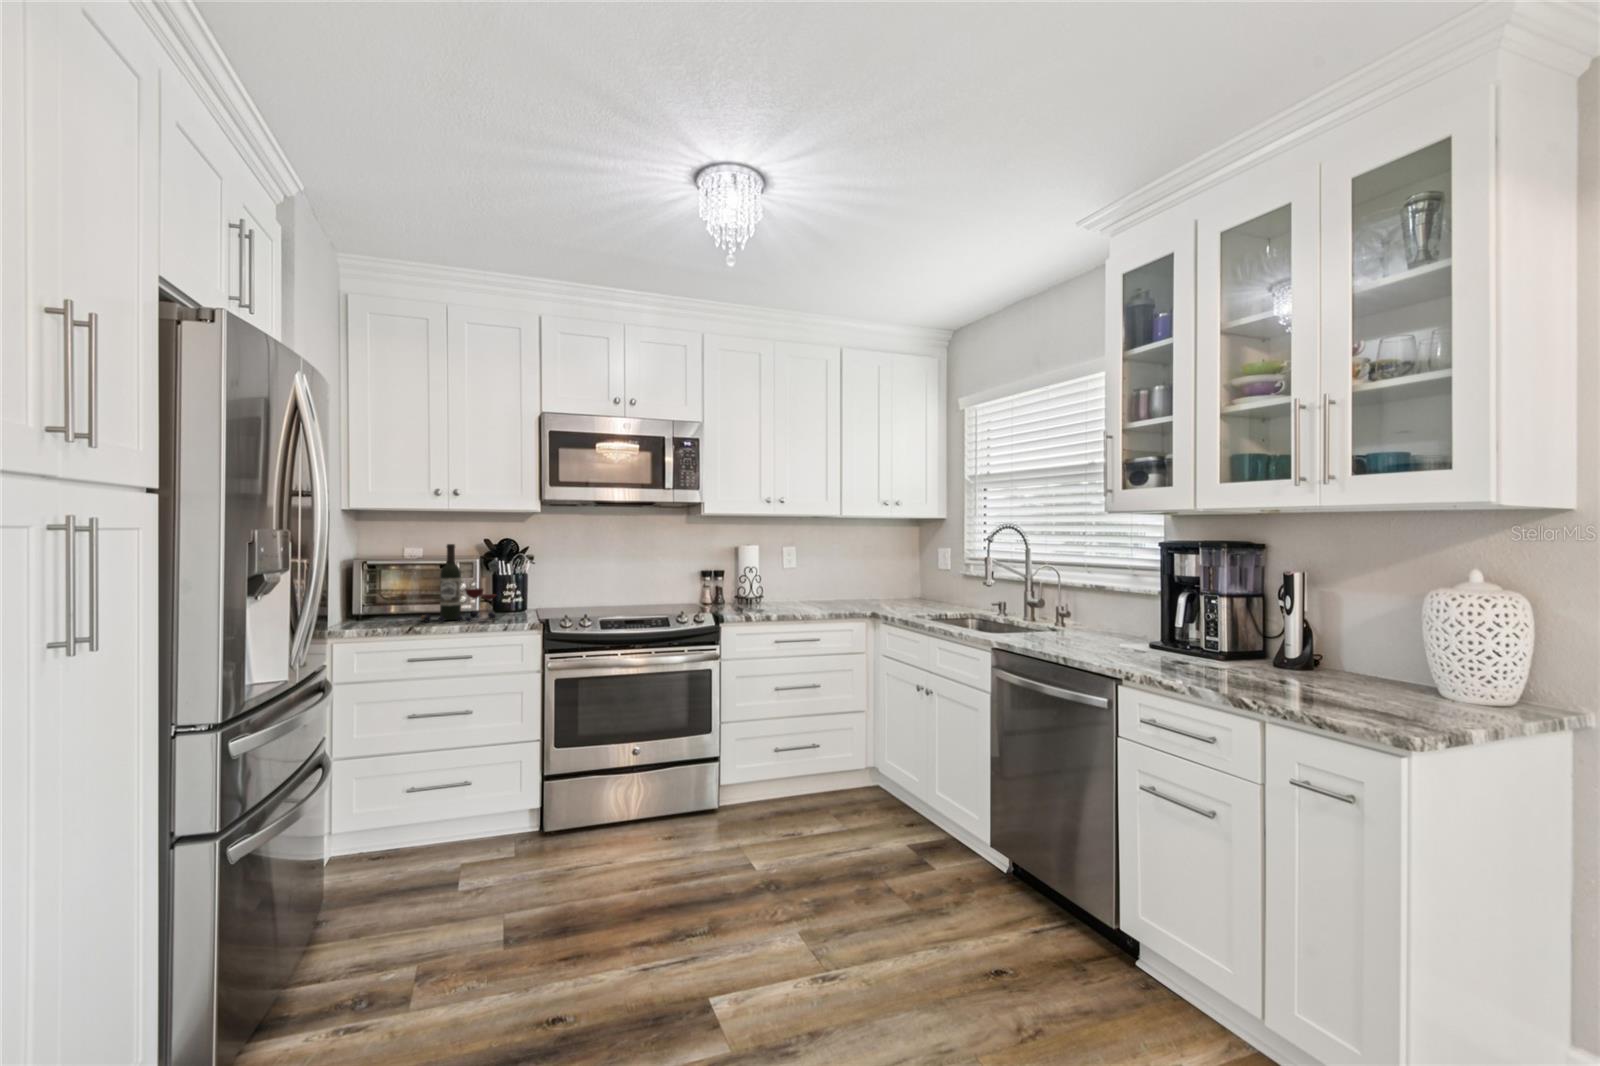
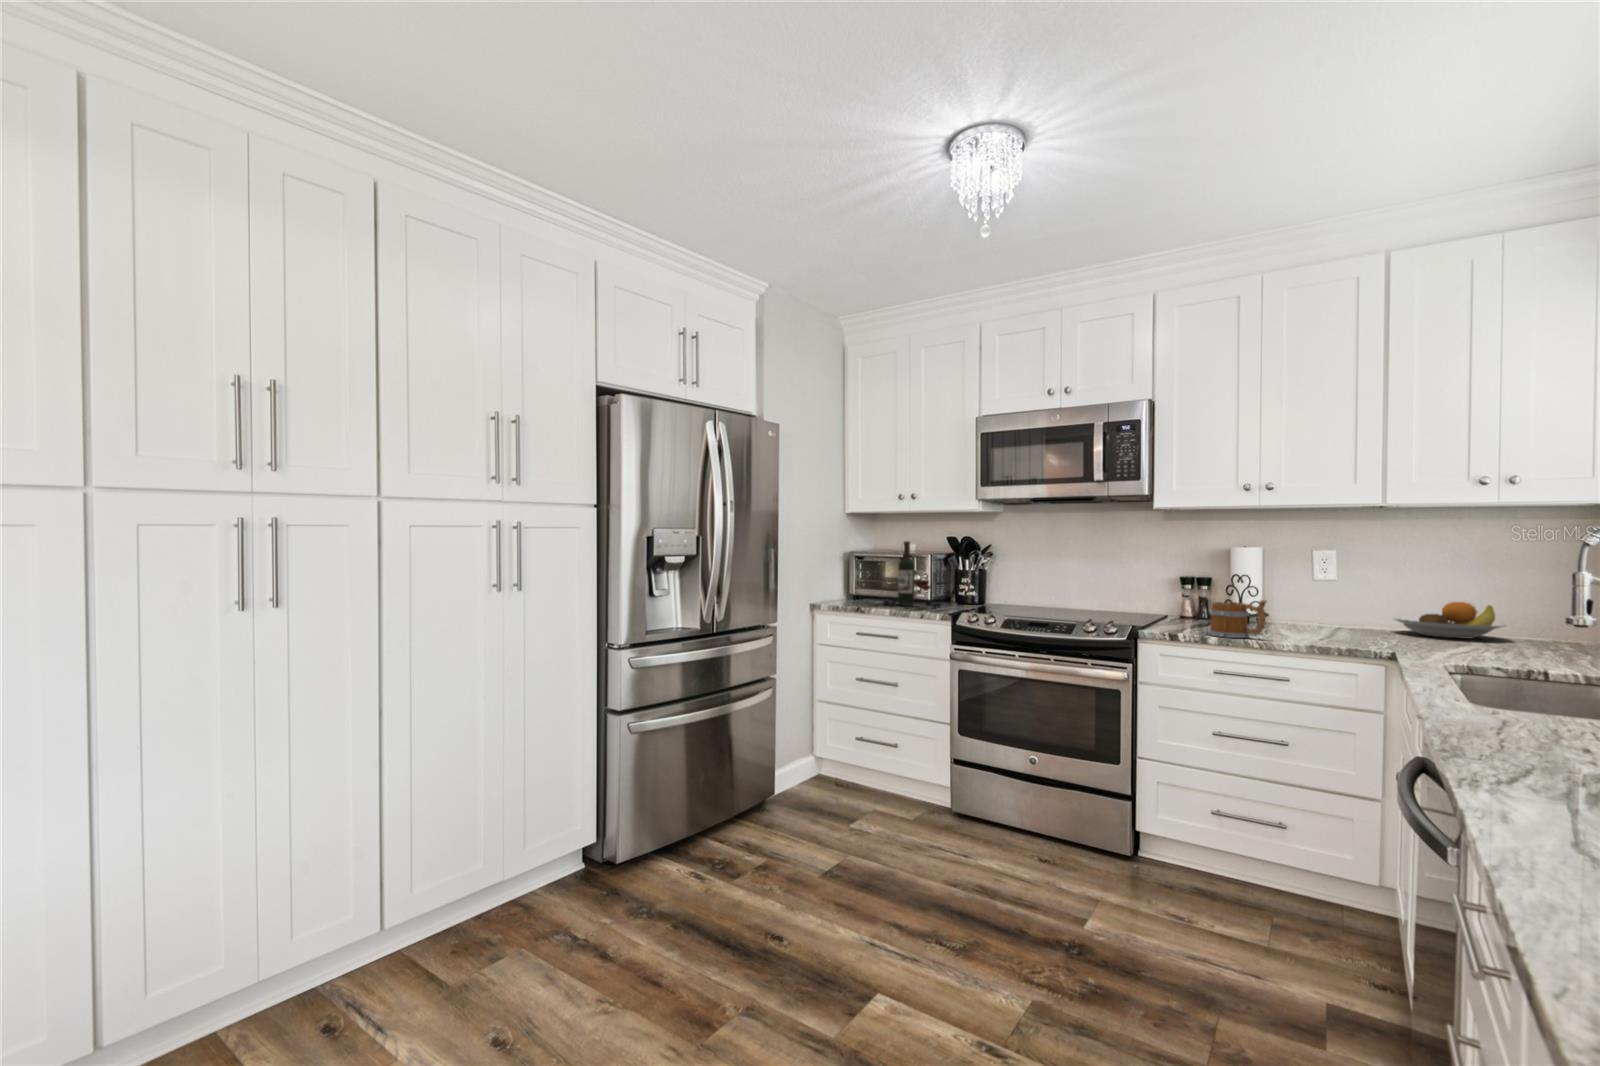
fruit bowl: none [827,575,884,601] -> present [1395,602,1505,639]
mug: none [765,584,806,615] -> present [1208,600,1267,638]

